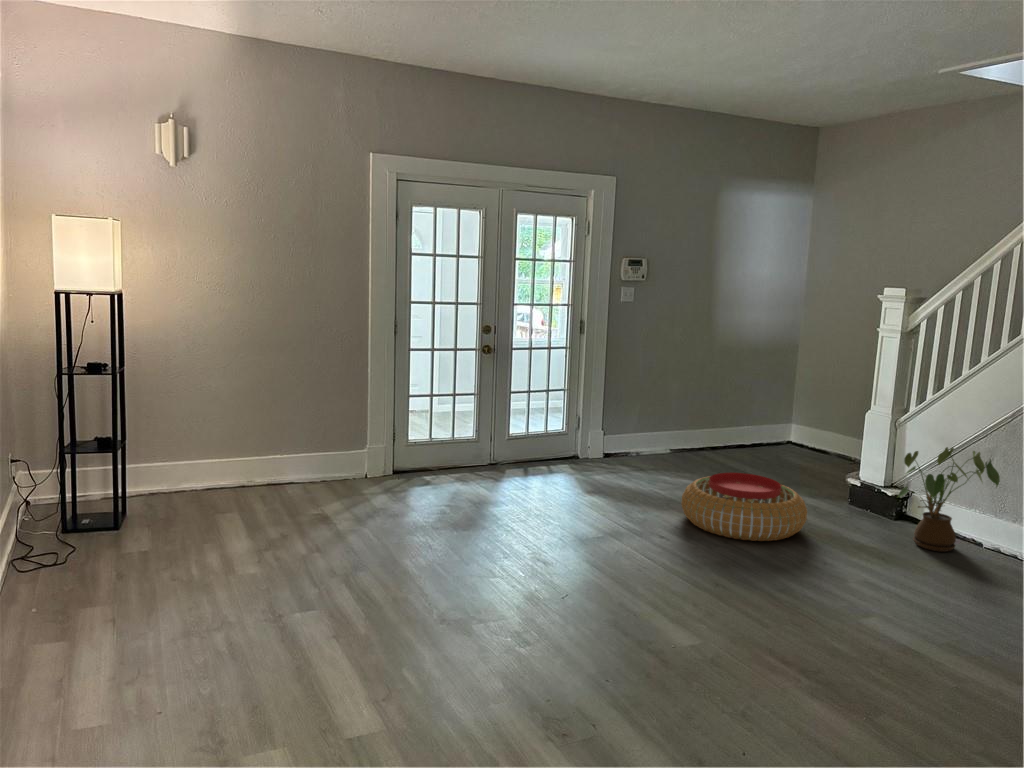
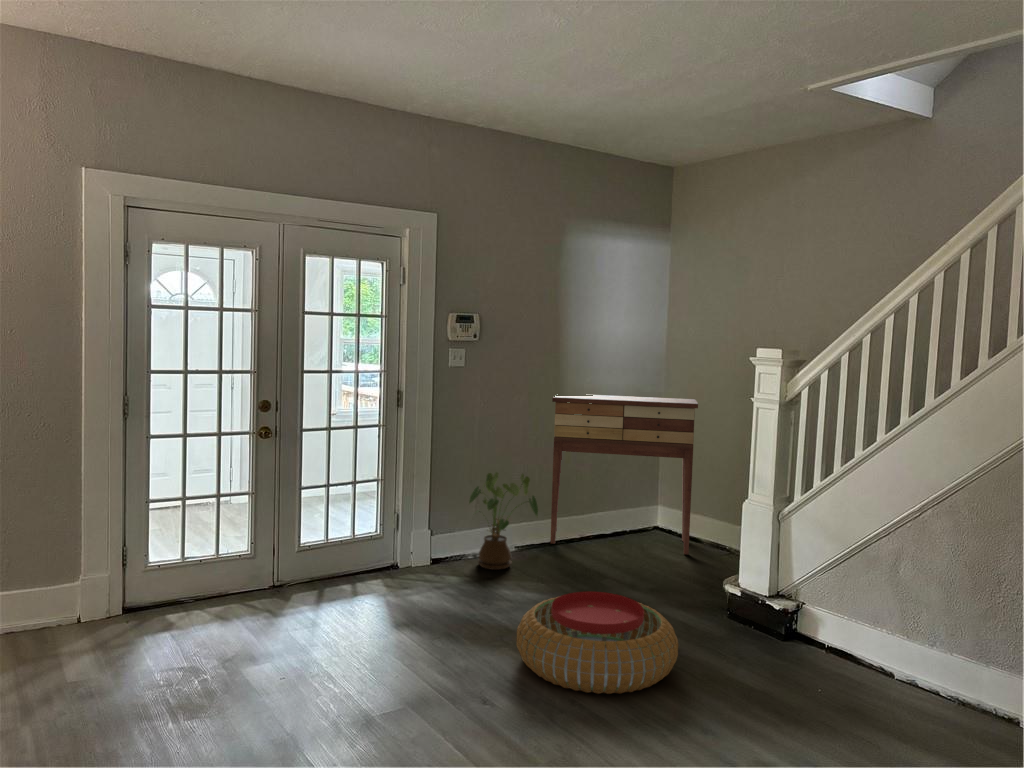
console table: none [698,326,831,461] -> present [550,394,698,554]
house plant: present [898,447,1000,552] -> present [469,472,538,570]

